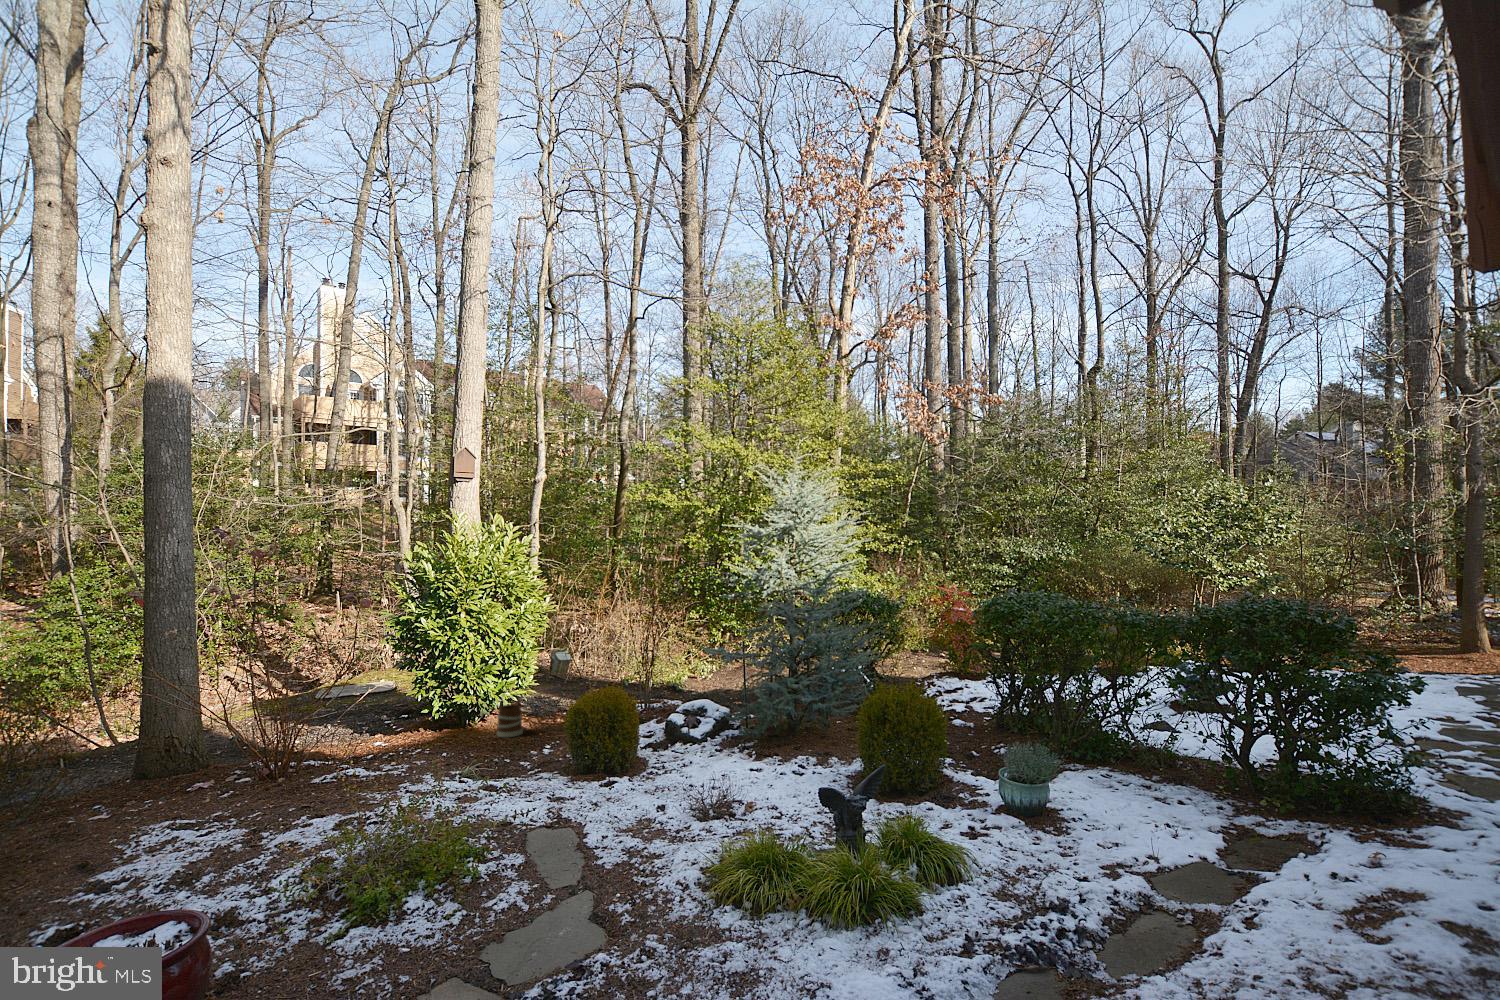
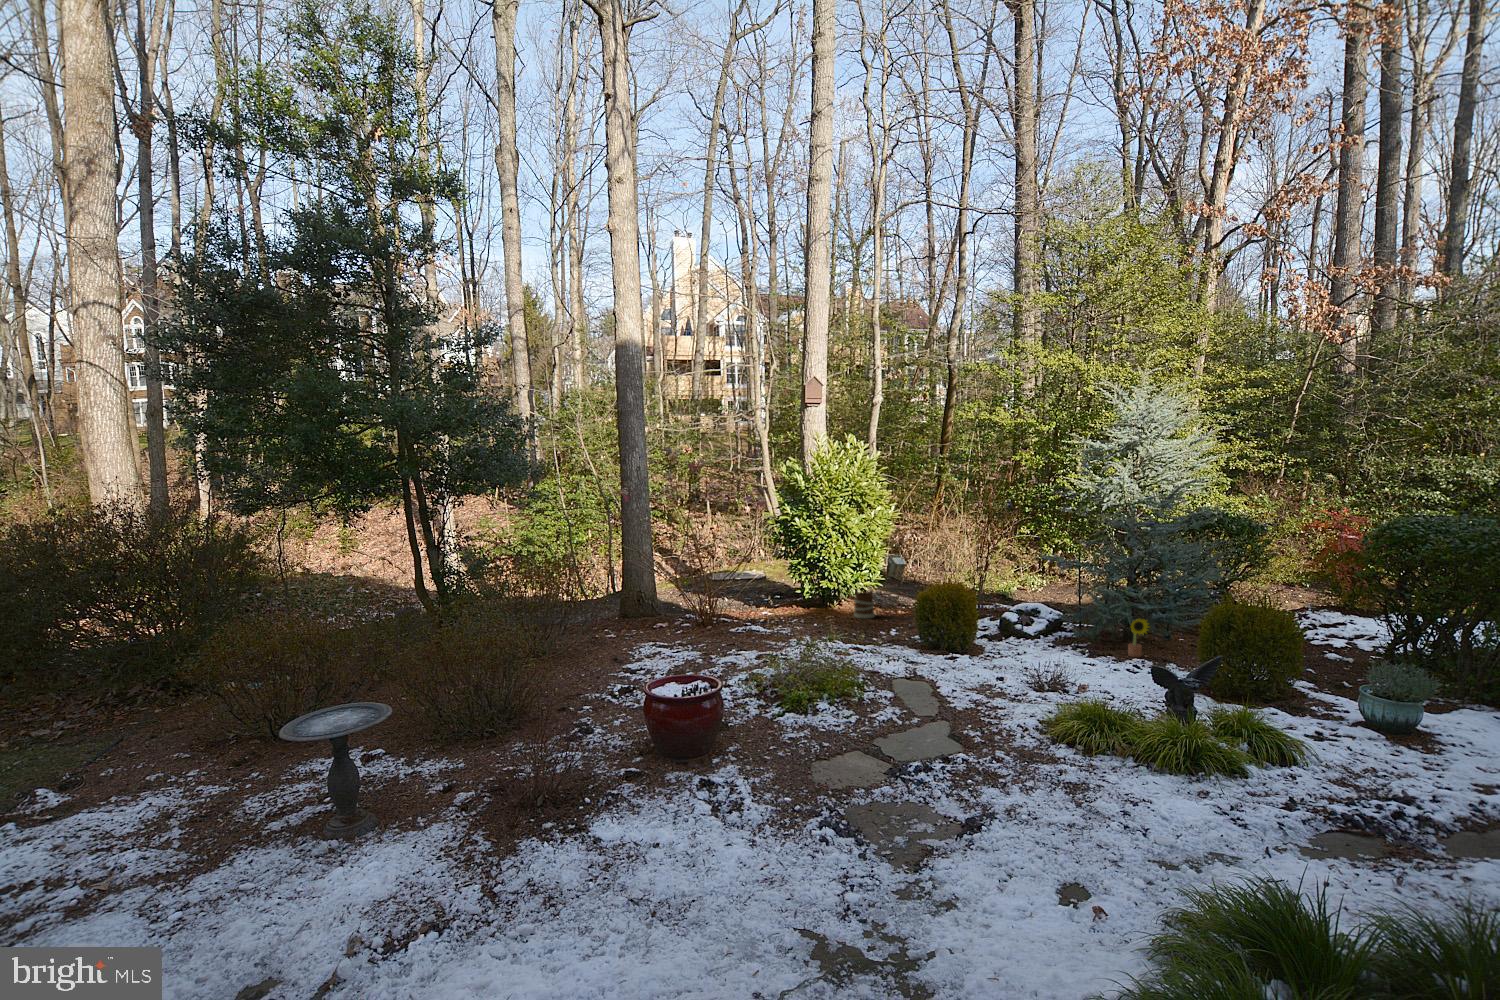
decorative plant: none [792,712,812,754] -> present [1128,619,1149,657]

